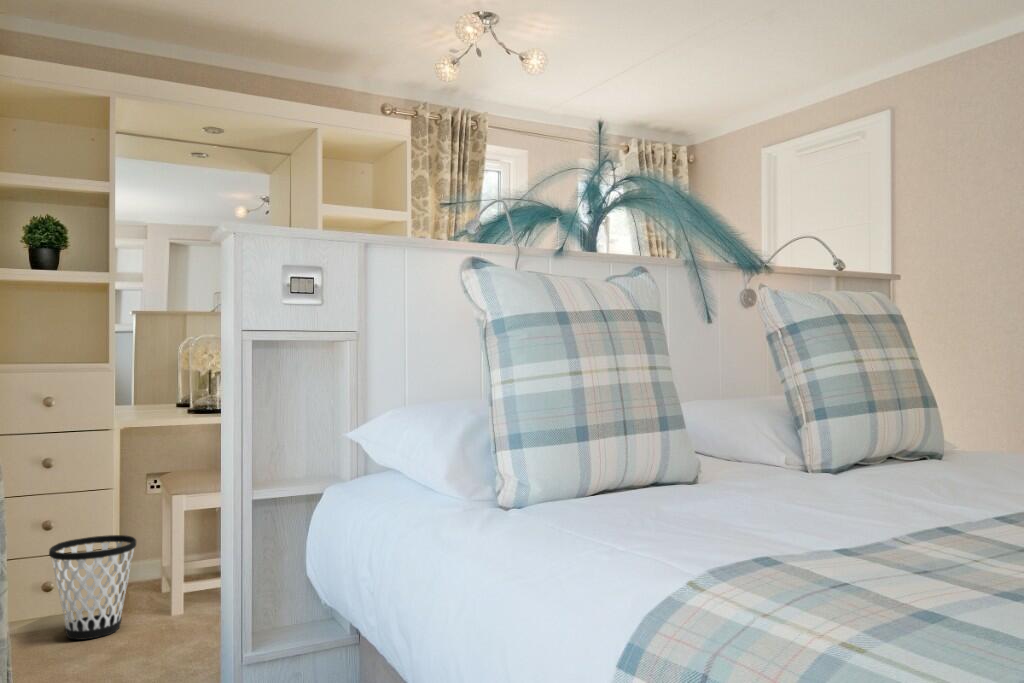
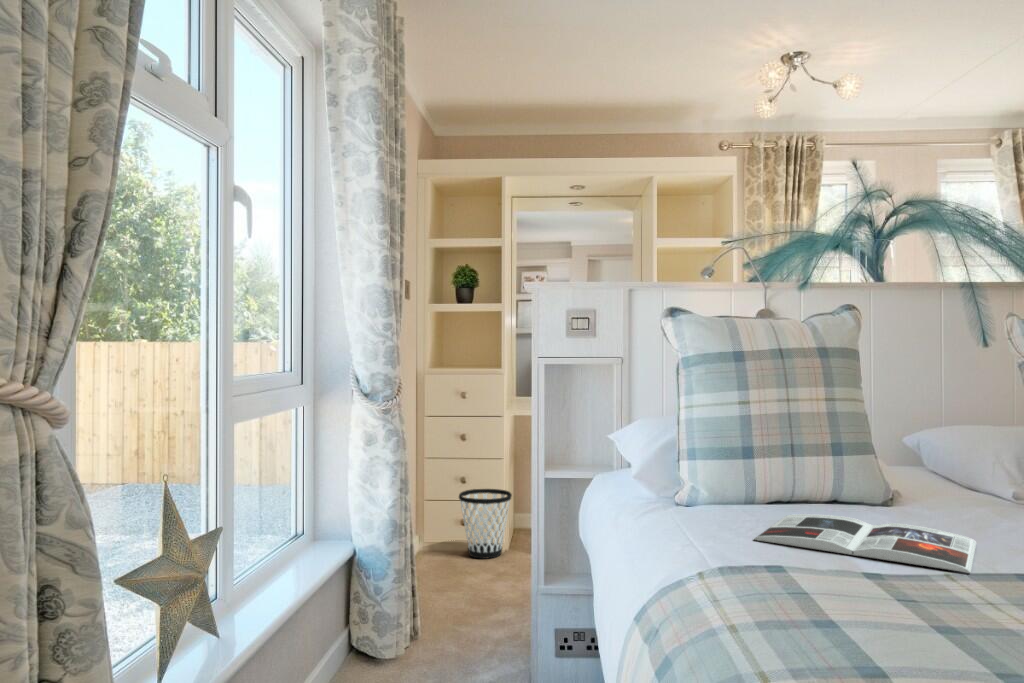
magazine: none [637,492,876,529] -> present [754,514,976,573]

